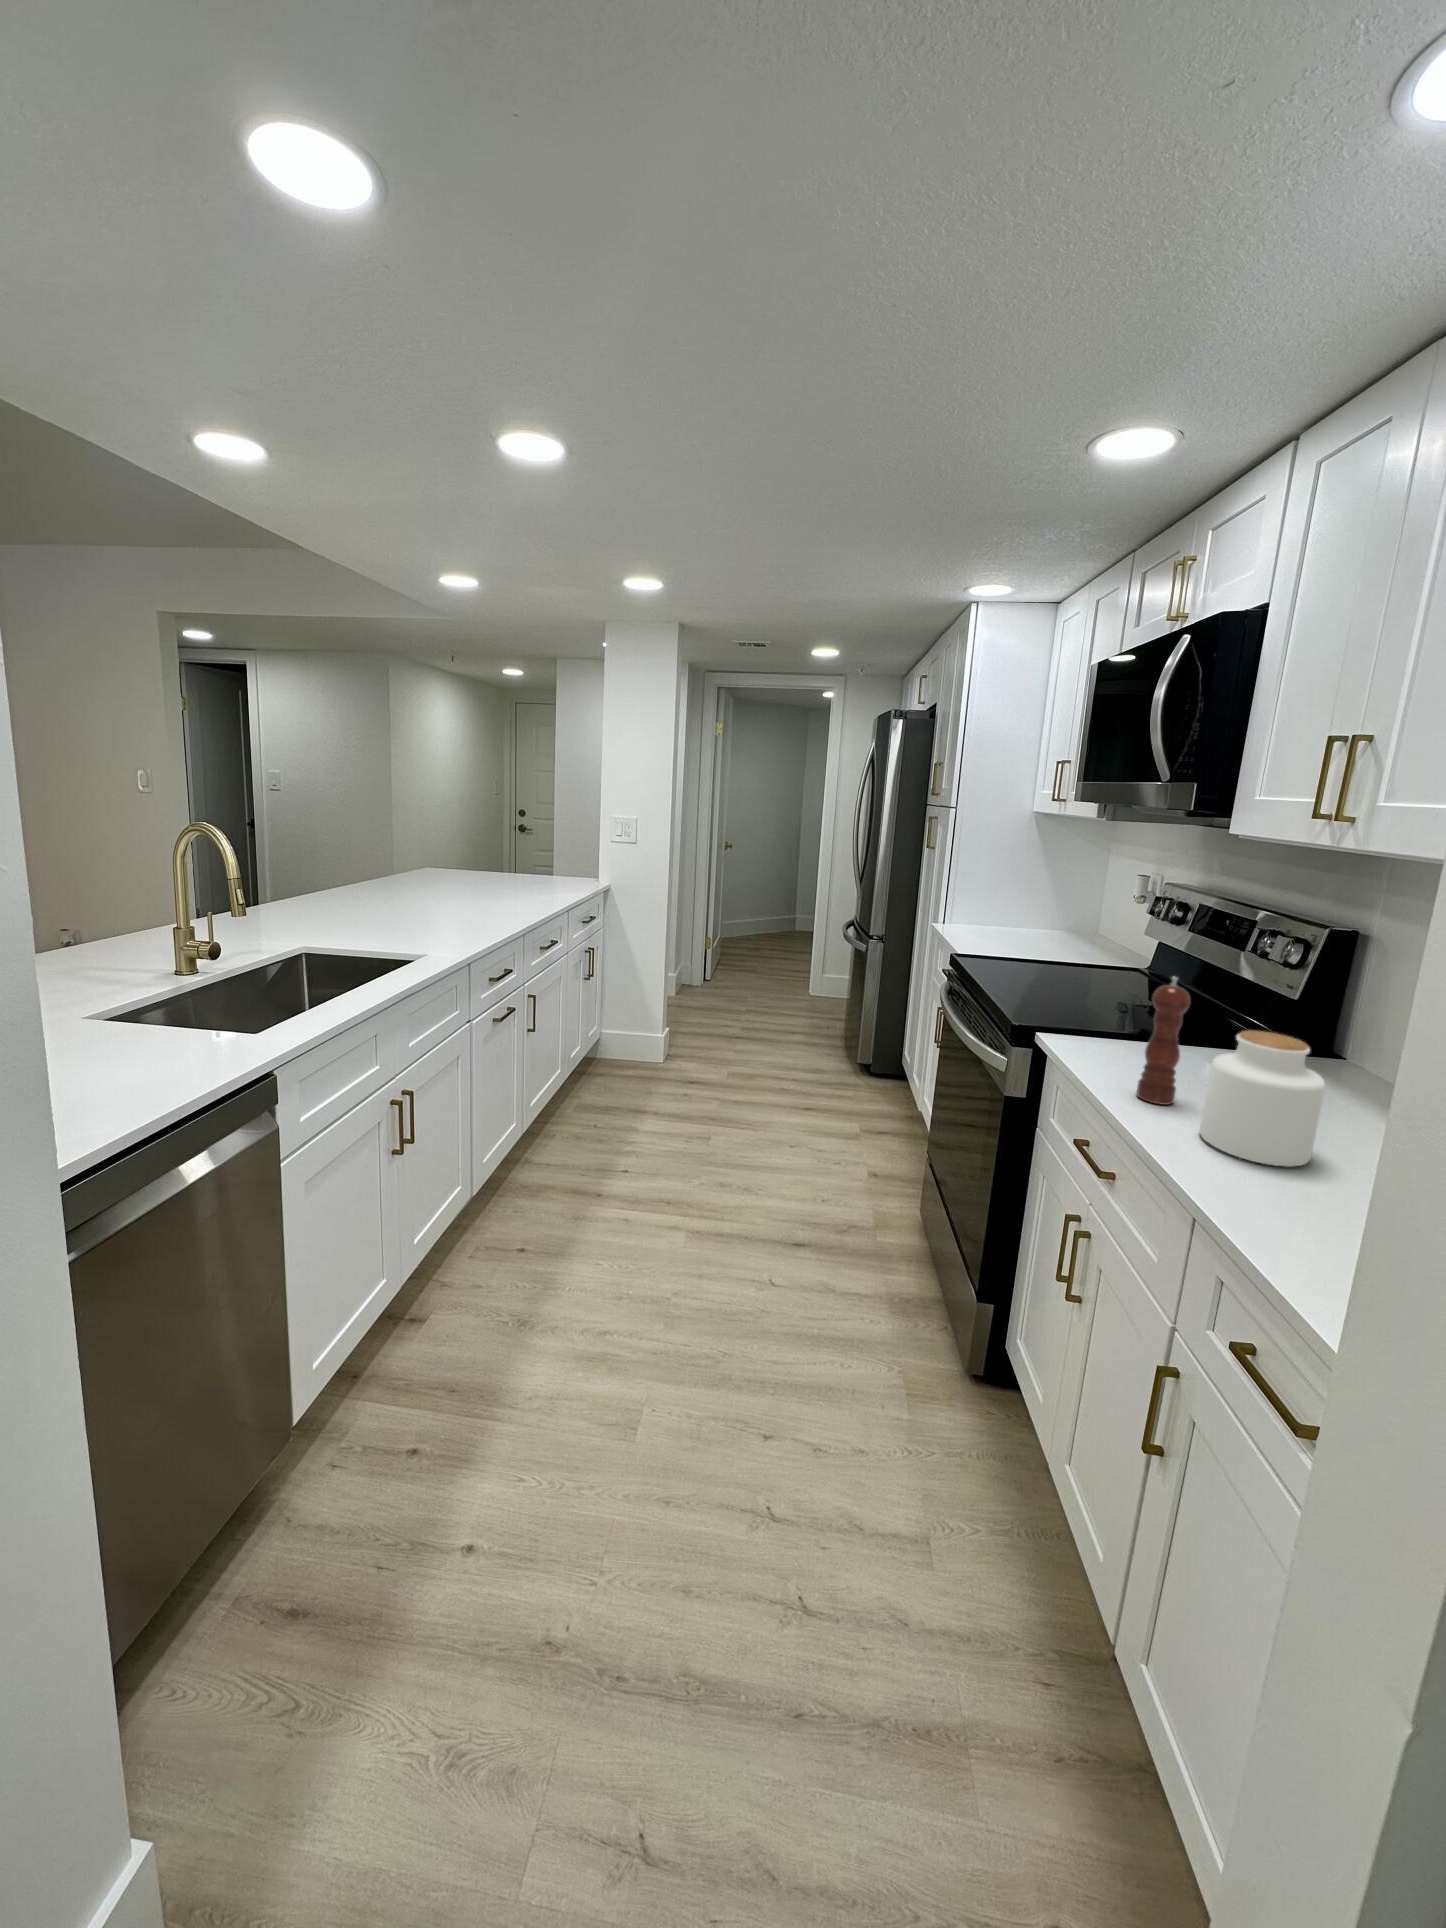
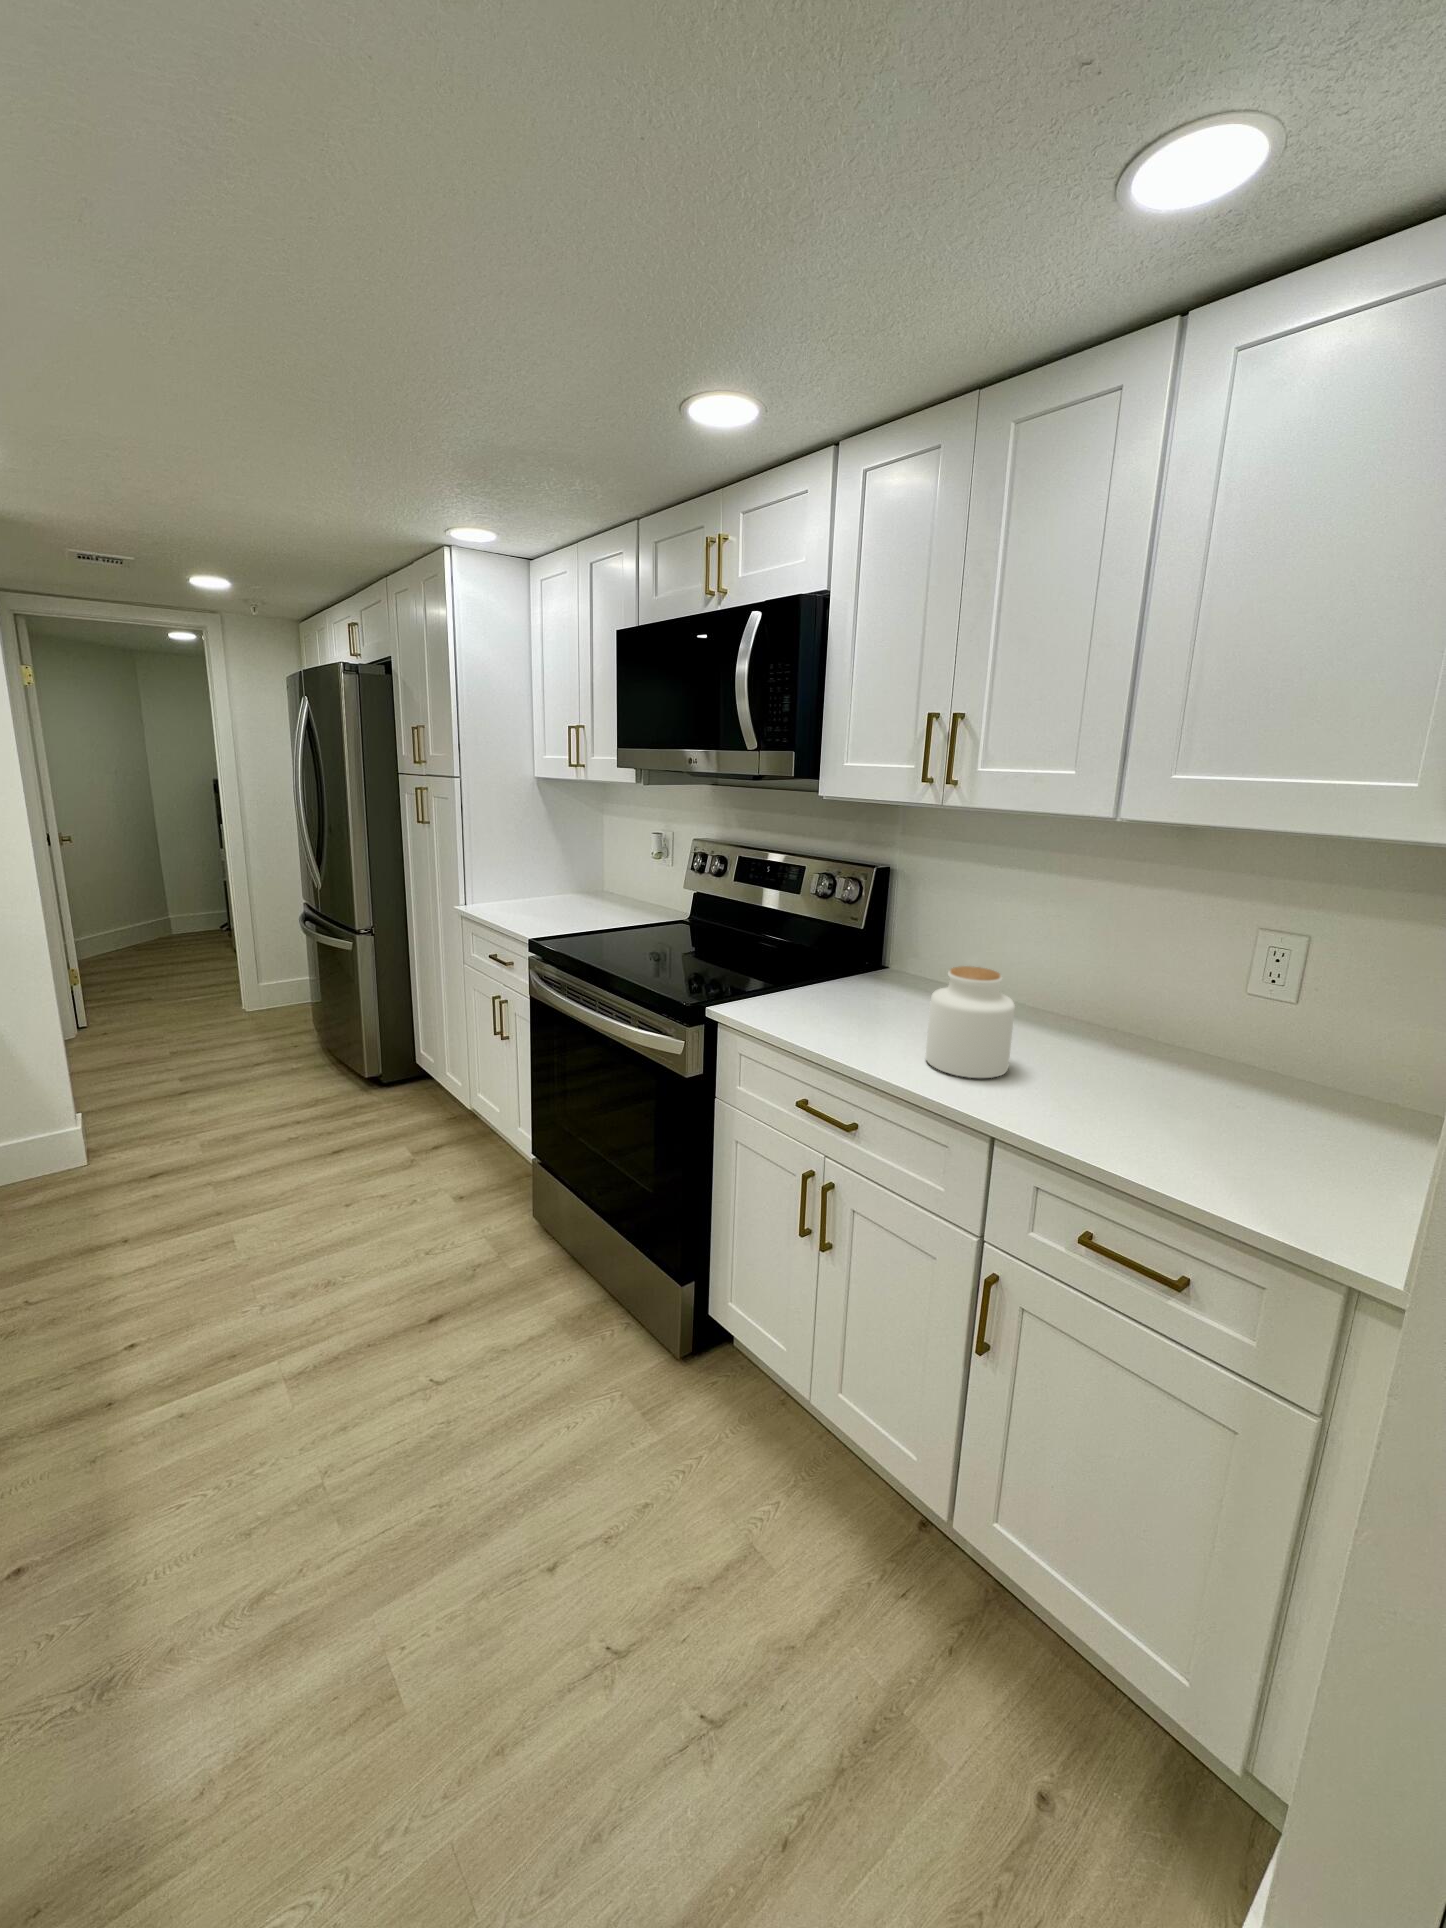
pepper mill: present [1136,977,1190,1105] -> none [850,932,887,1049]

